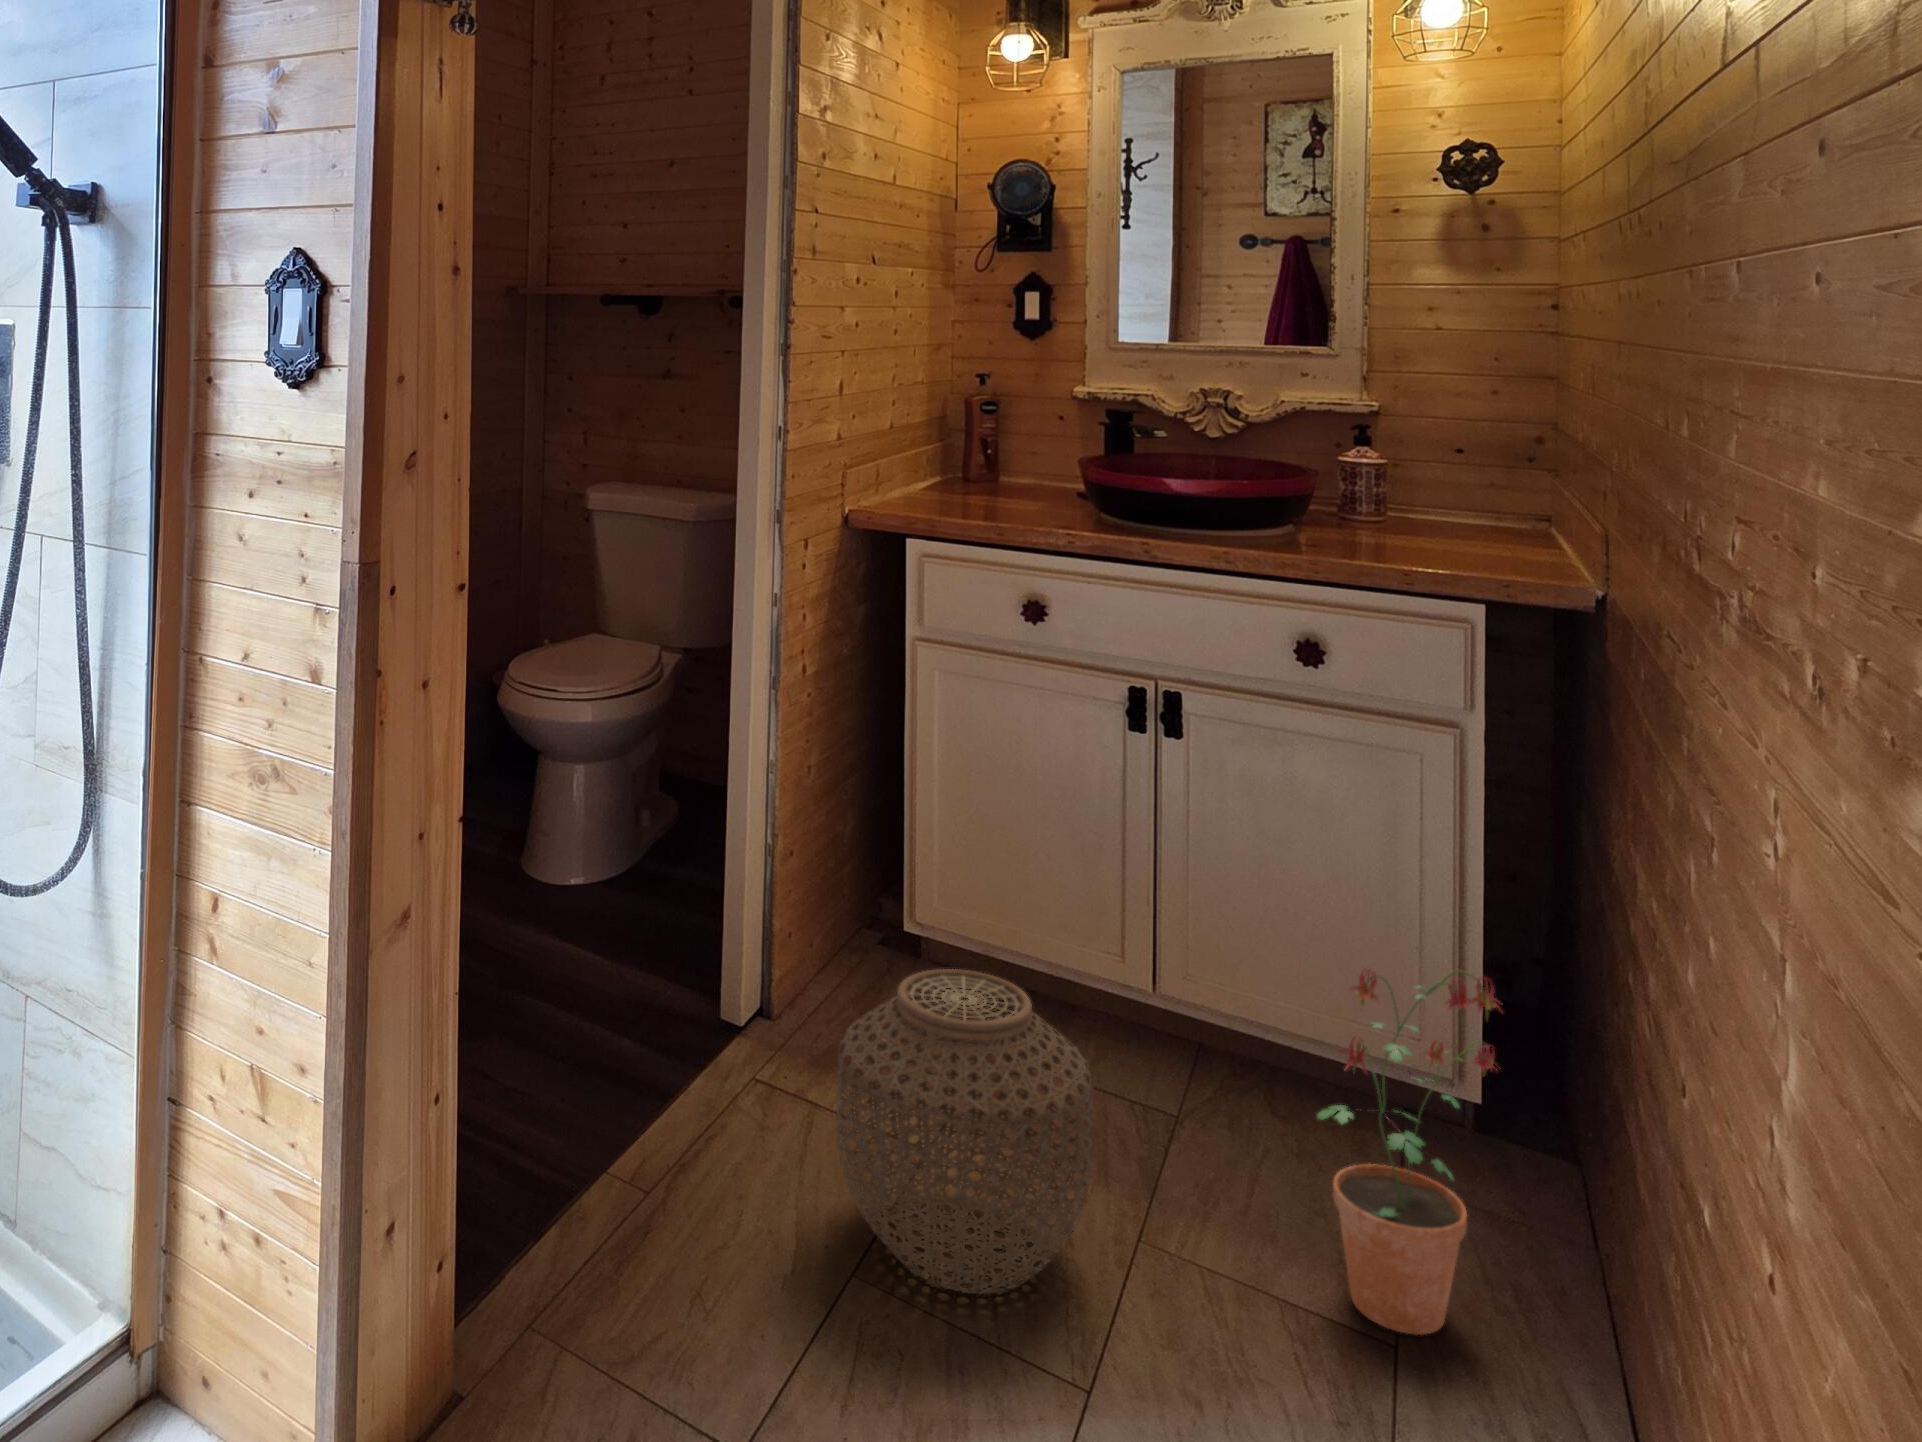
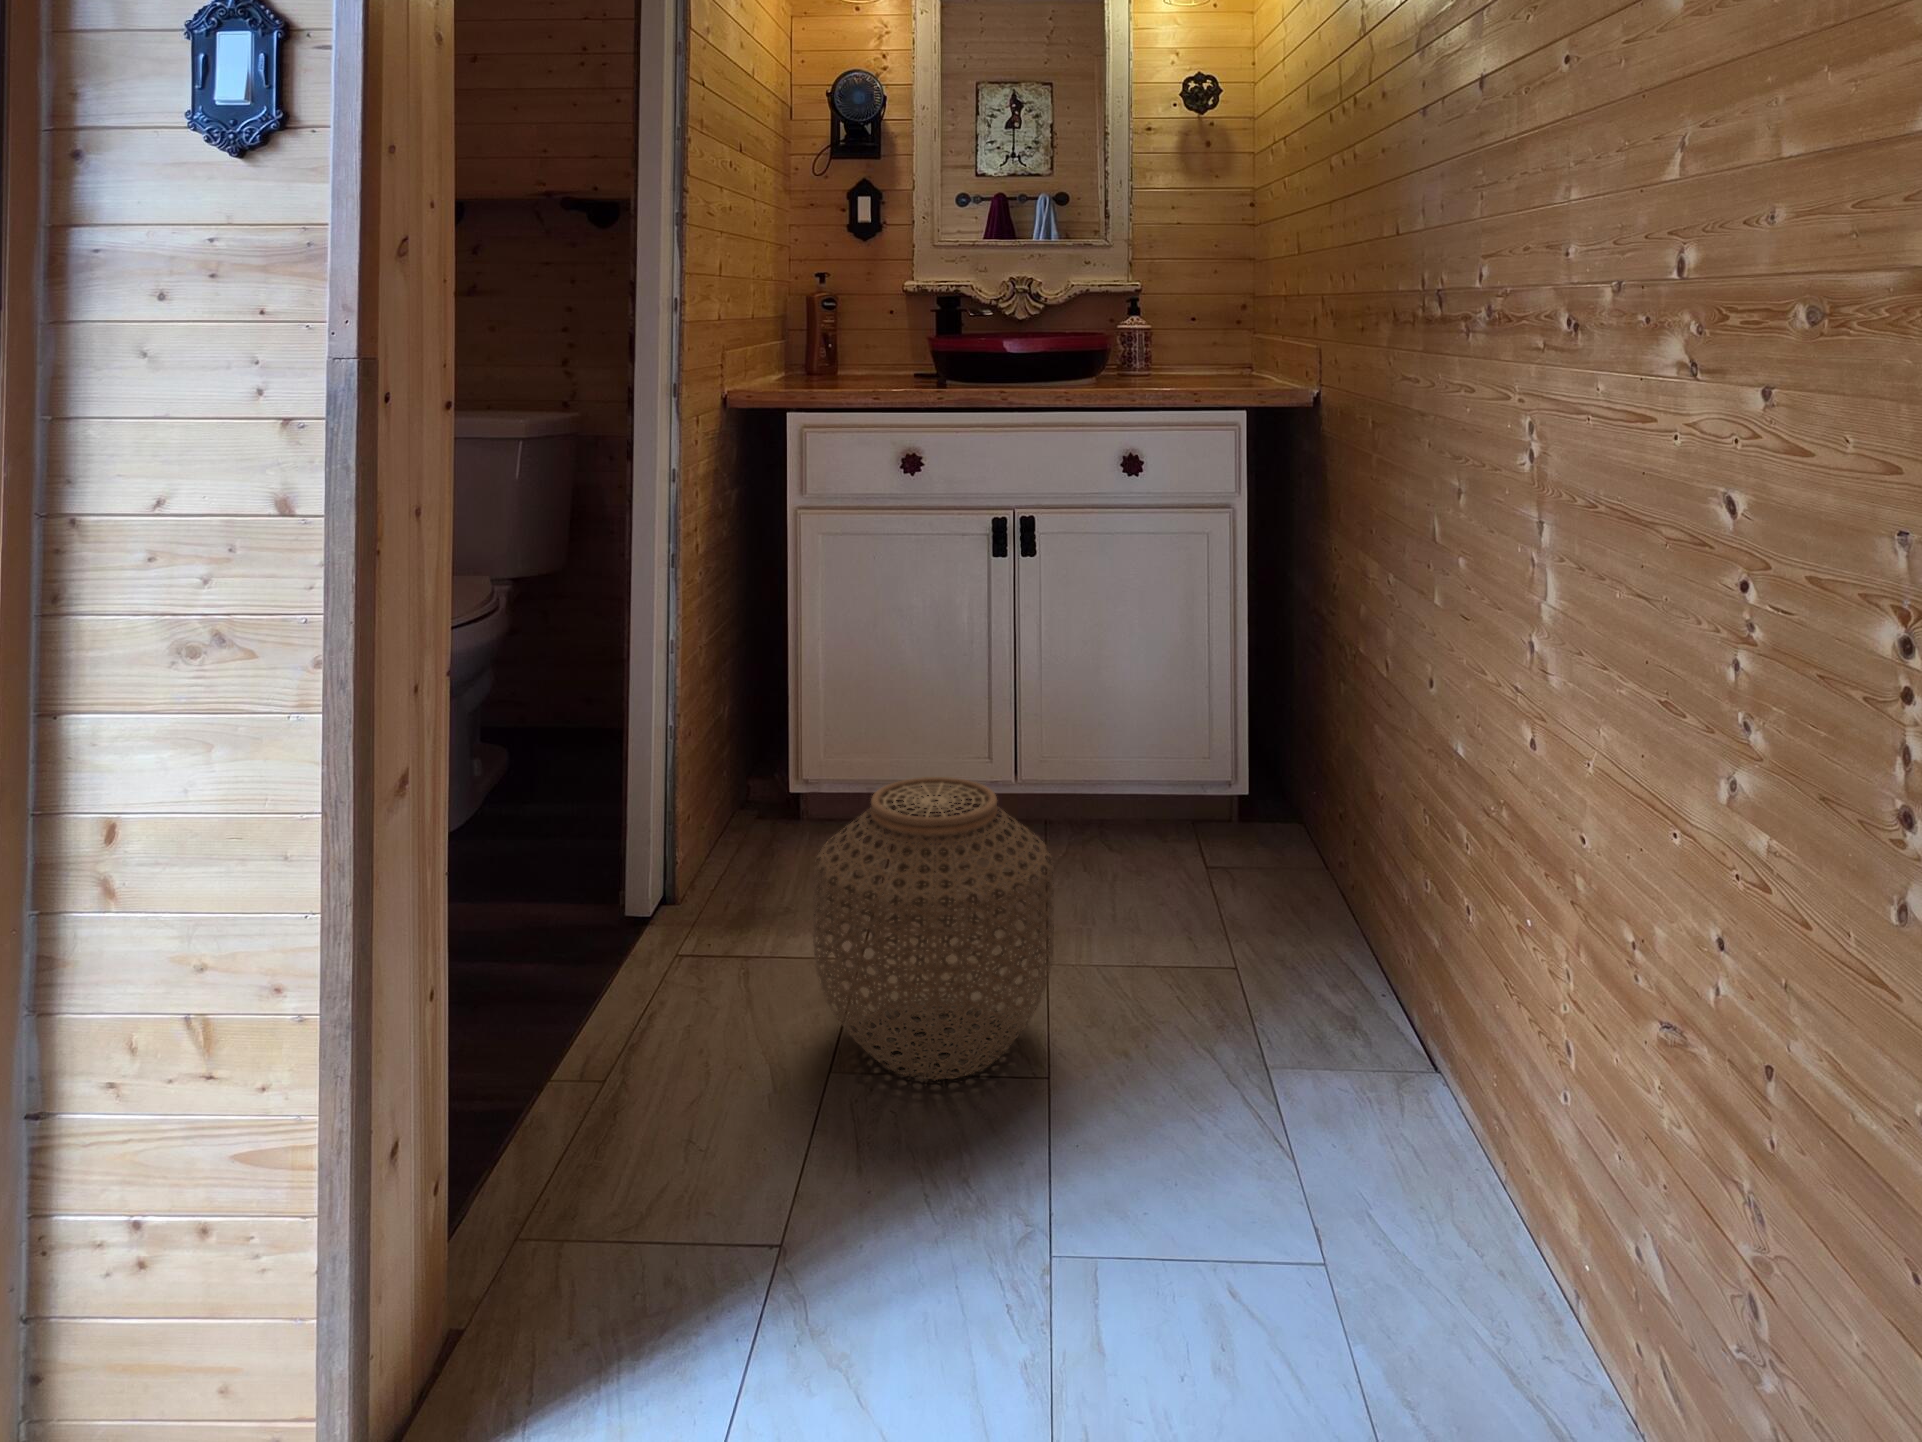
potted plant: present [1318,969,1499,1335] -> none [1219,696,1366,1009]

